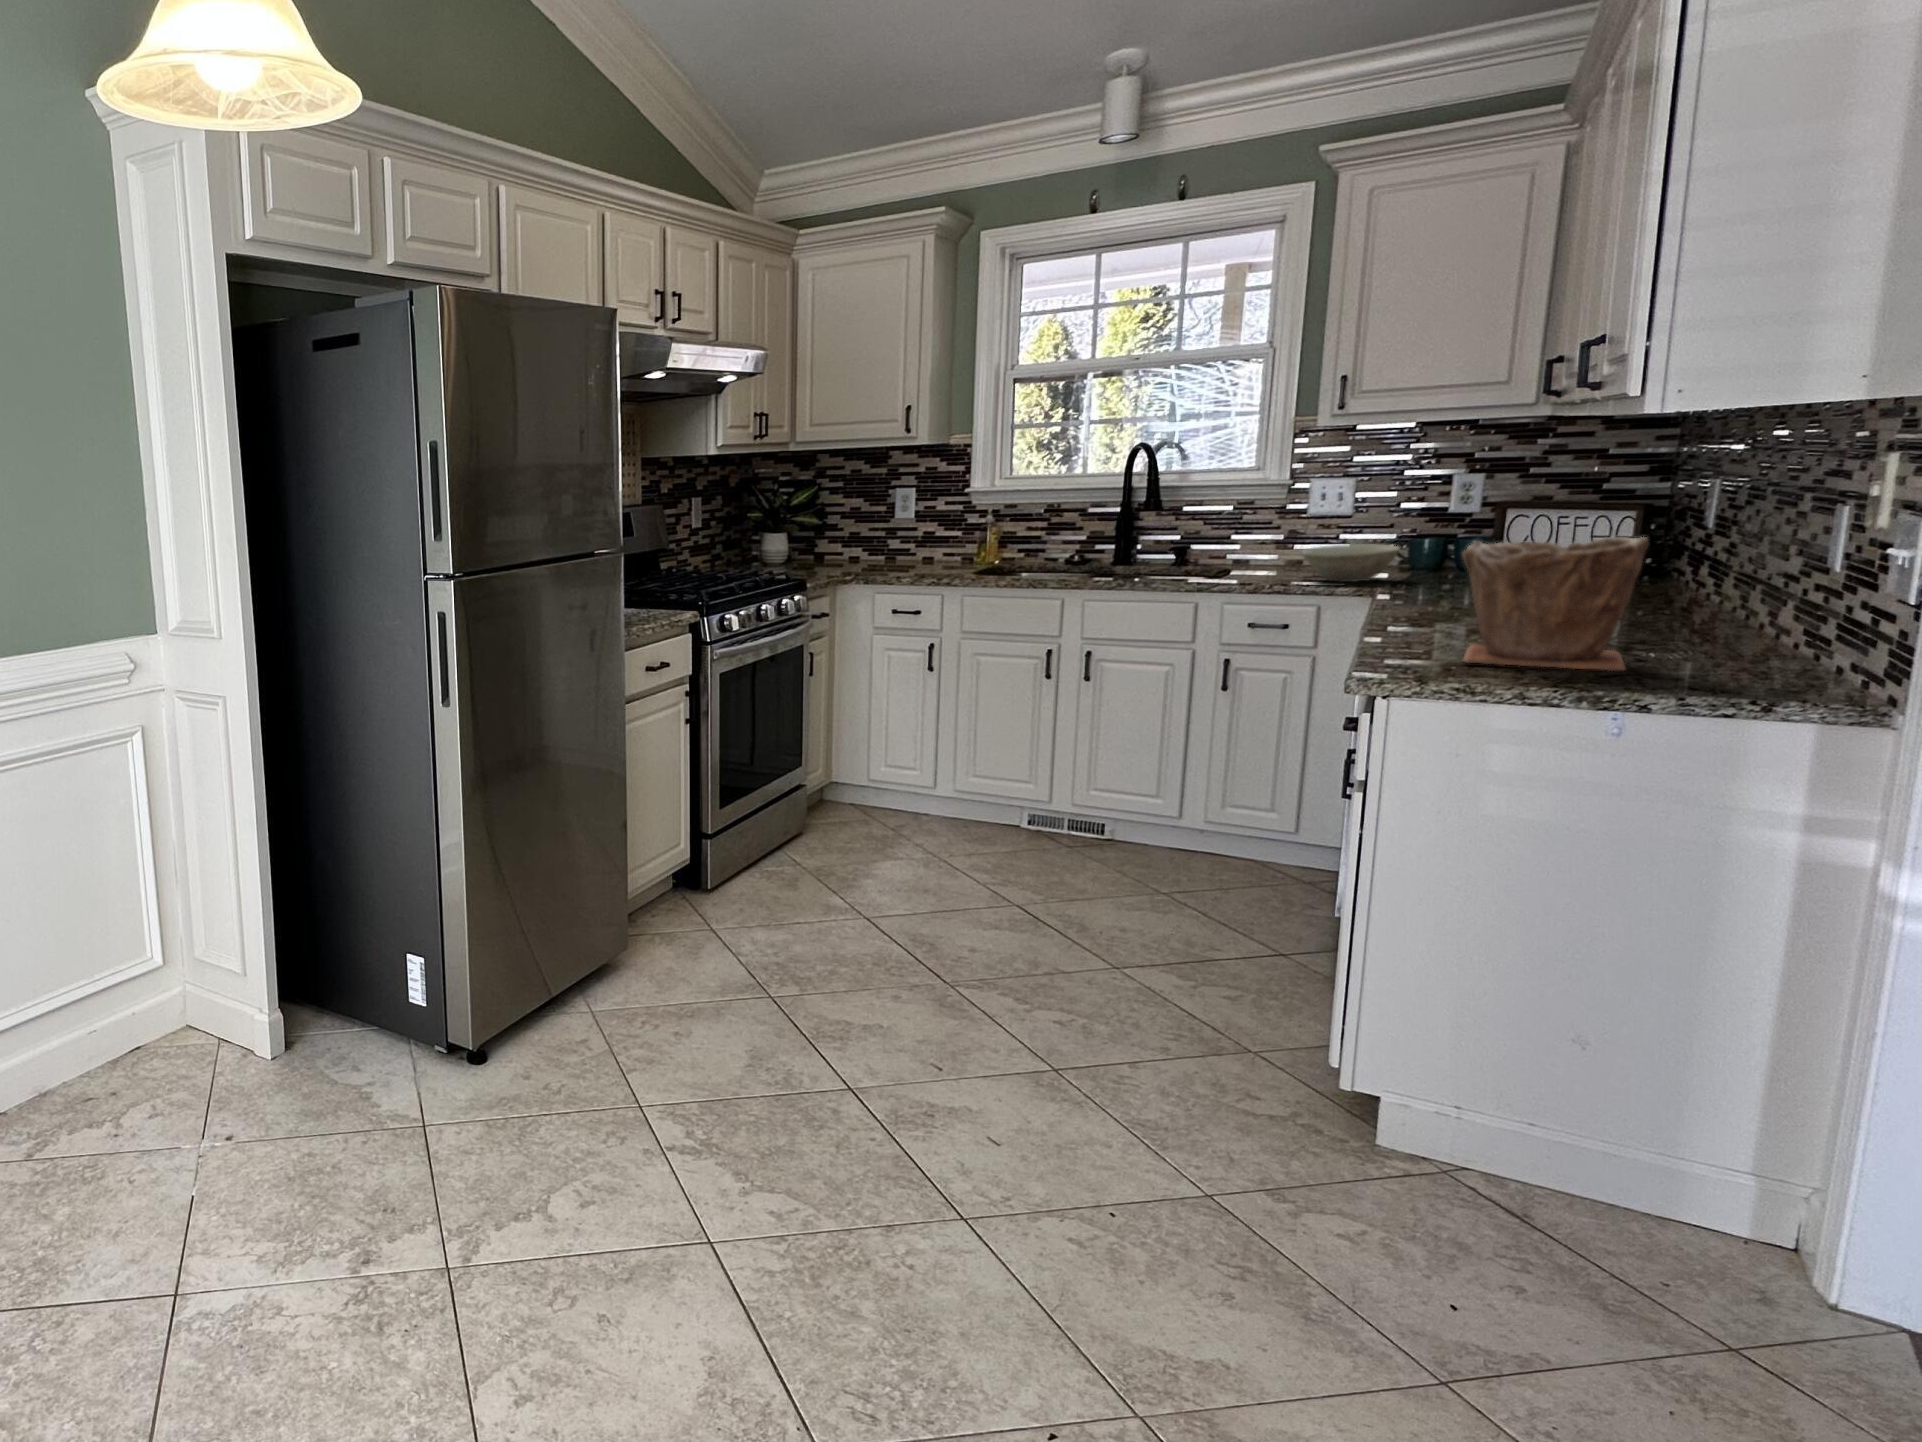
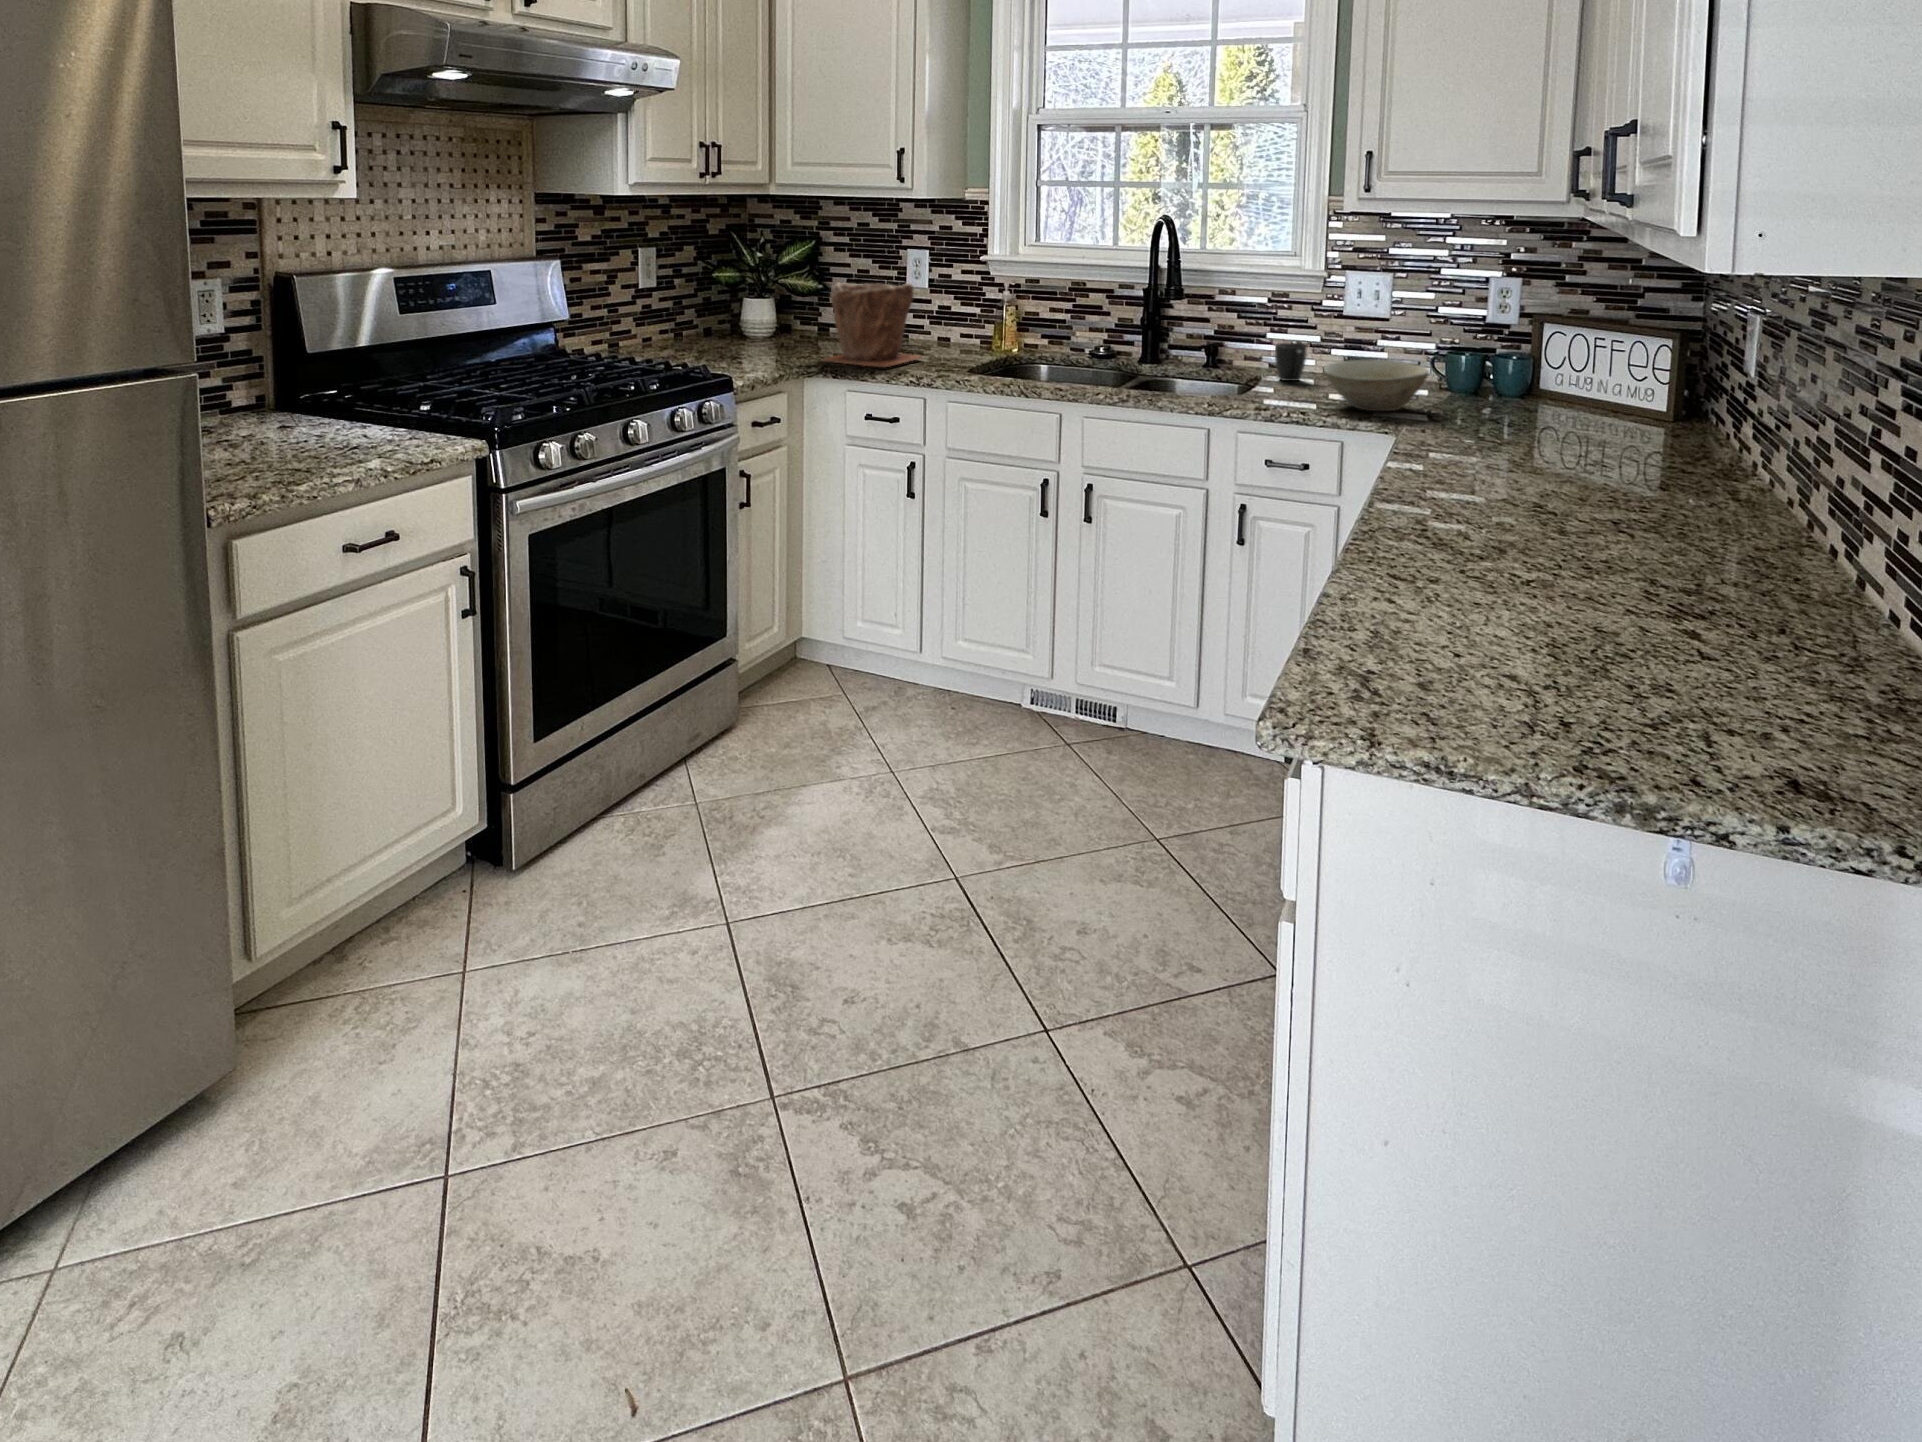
plant pot: present [1462,537,1648,671] -> present [823,282,921,367]
mug: none [1244,541,1275,571] -> present [1275,343,1307,381]

